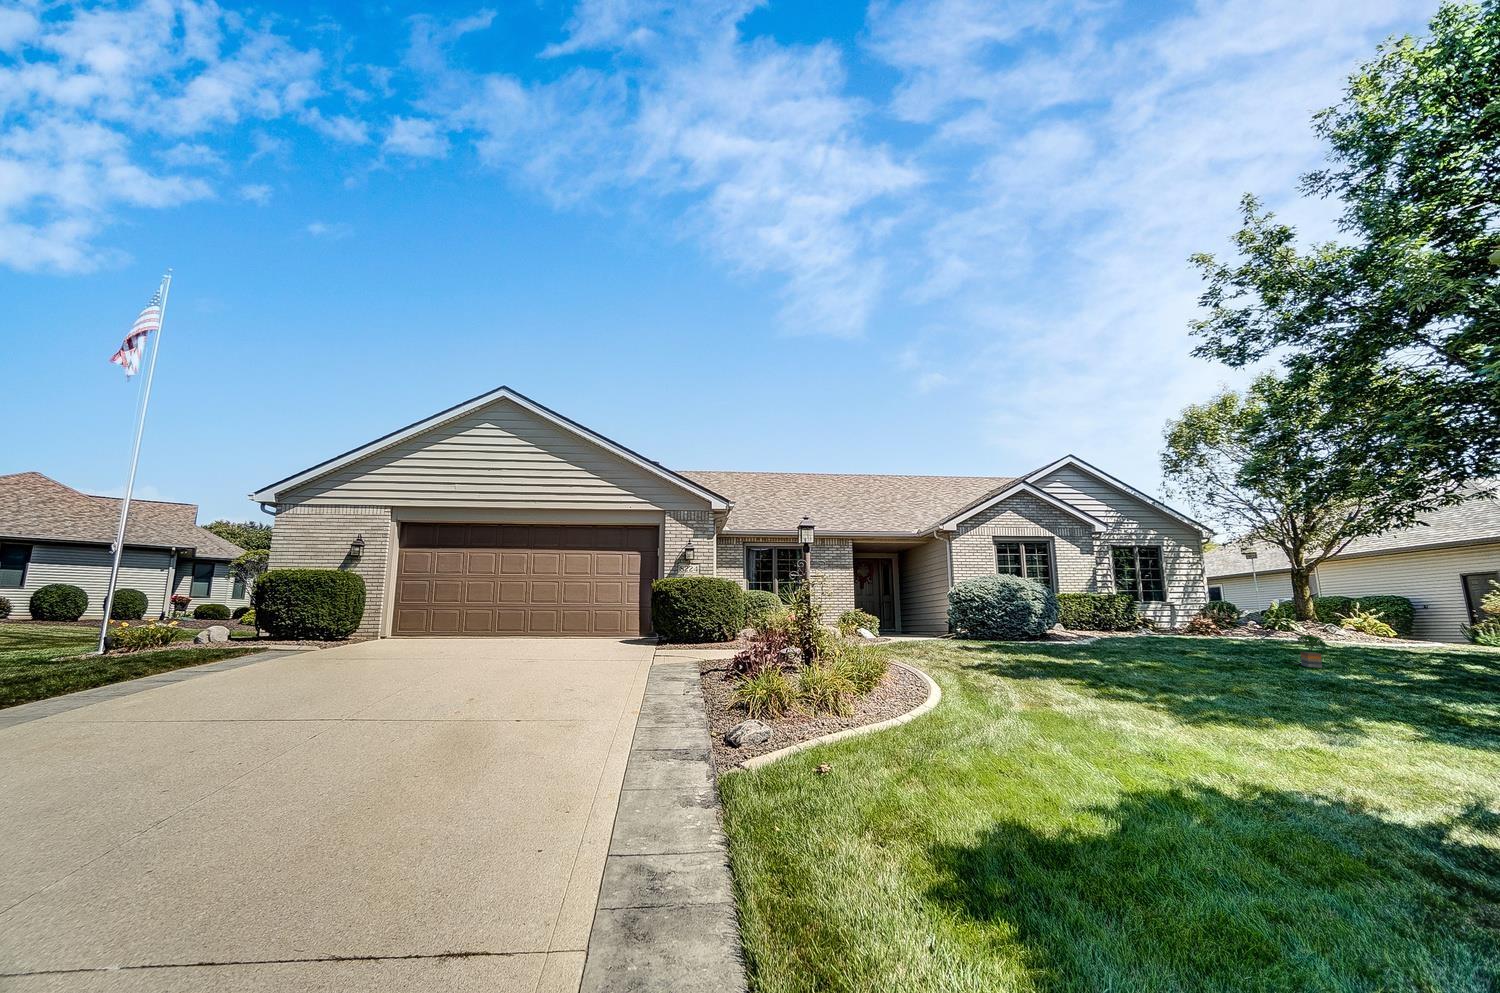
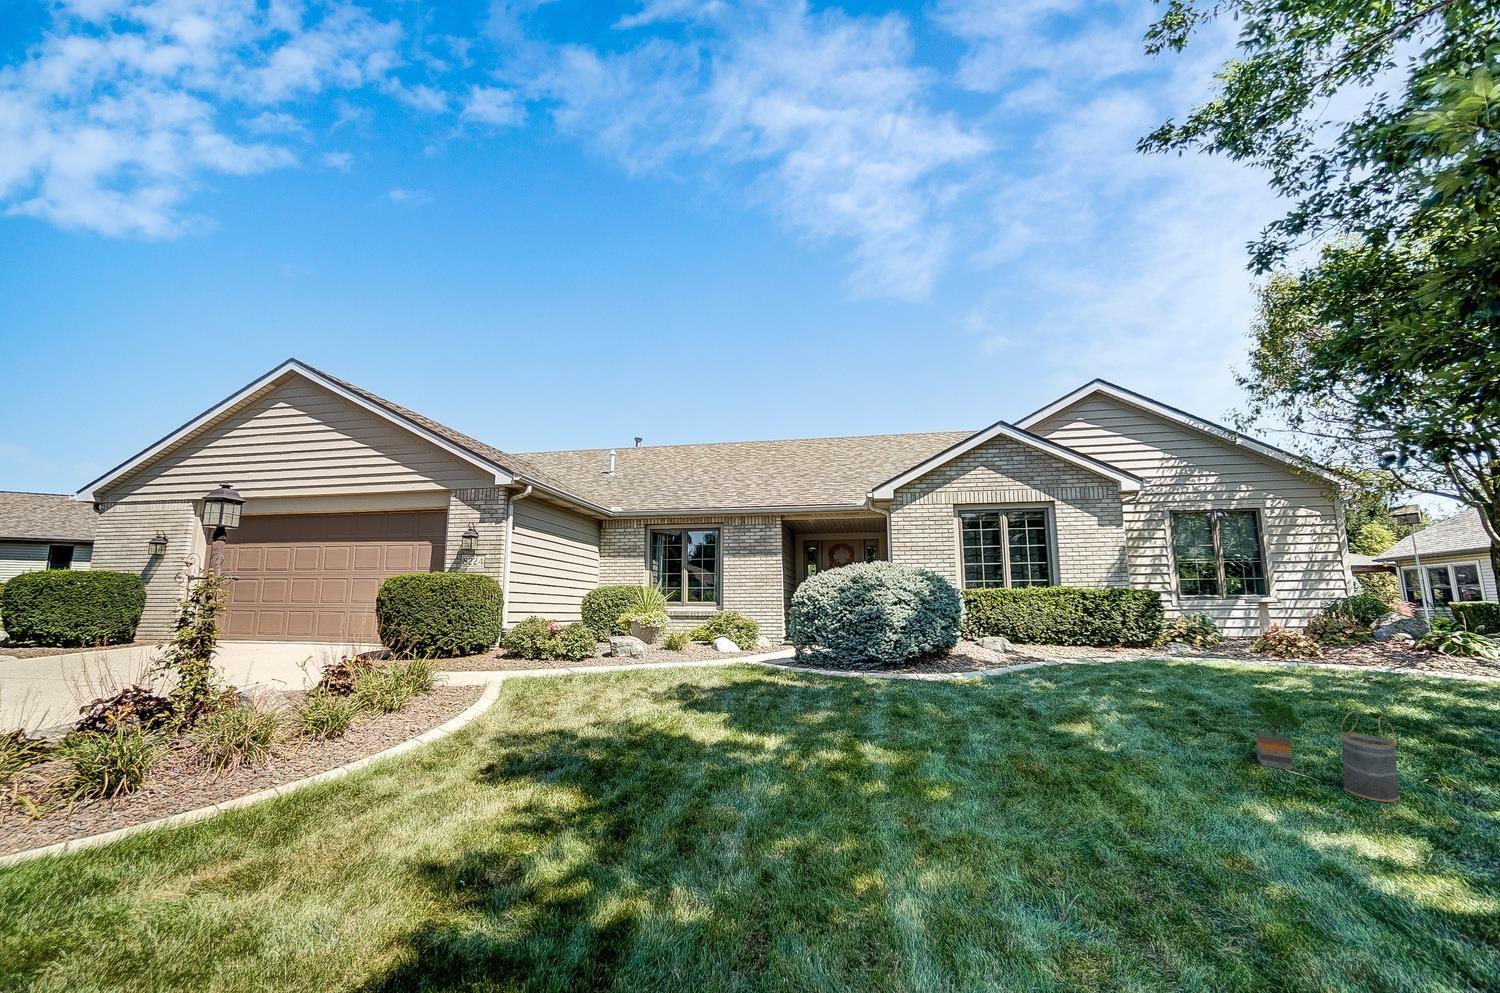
basket: none [1349,636,1375,674] -> present [1341,711,1400,802]

